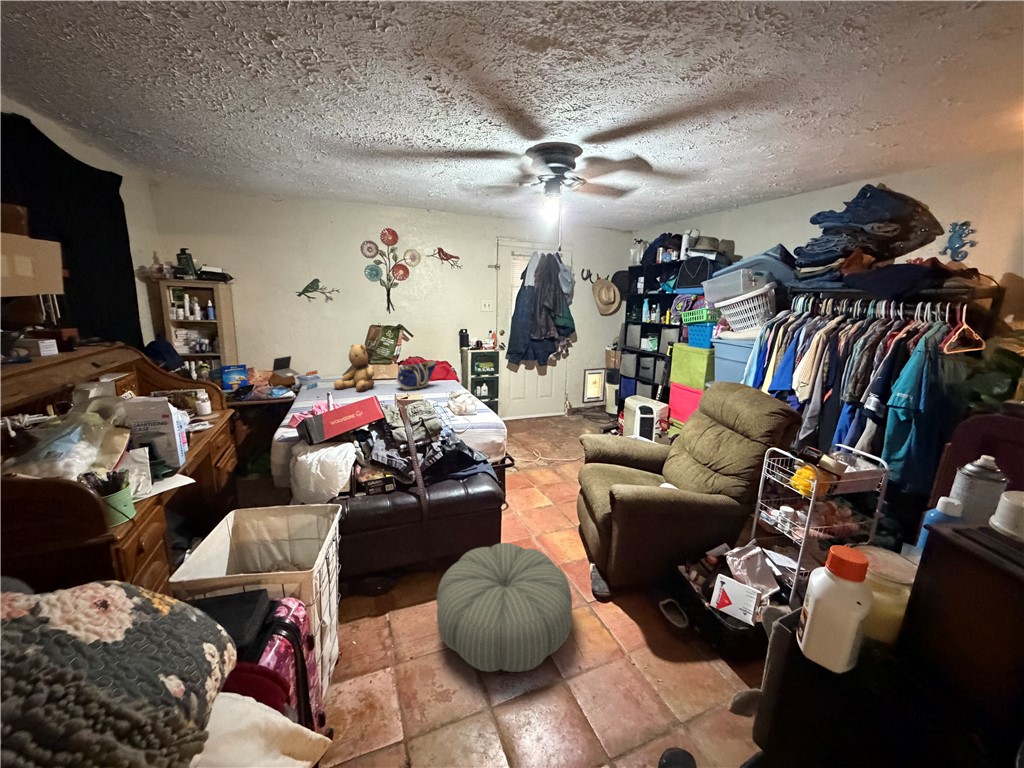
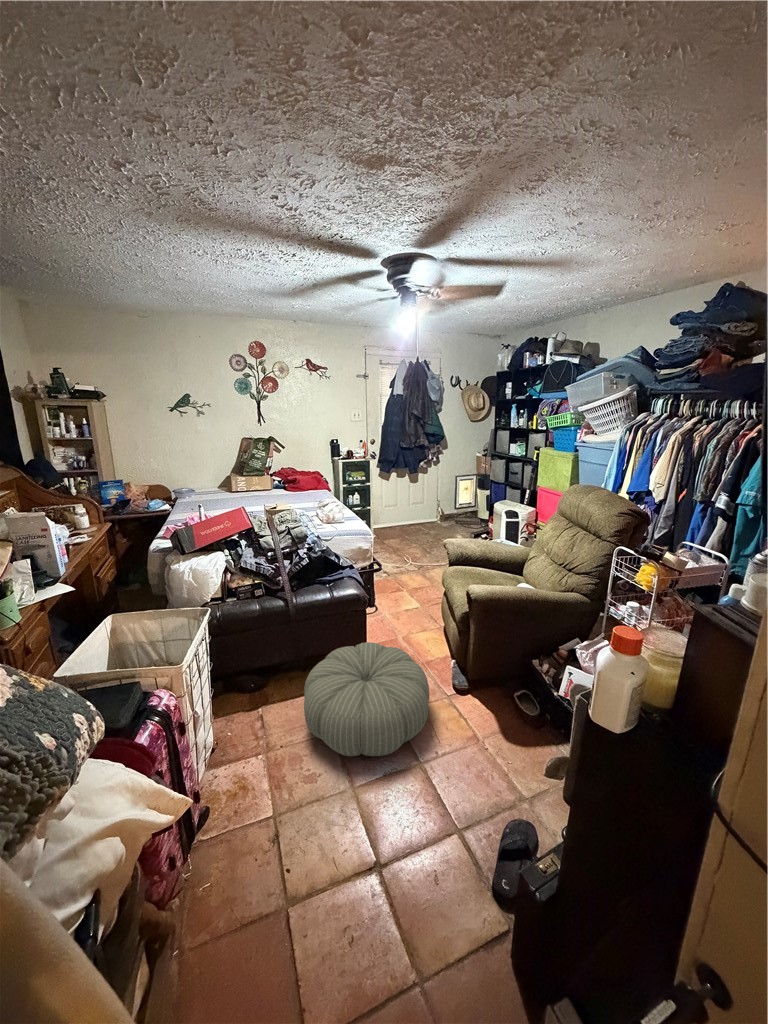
teddy bear: present [334,344,374,392] -> none [208,457,247,504]
laptop: present [273,356,318,389] -> none [149,471,193,503]
tote bag: present [396,361,436,390] -> none [267,472,306,501]

